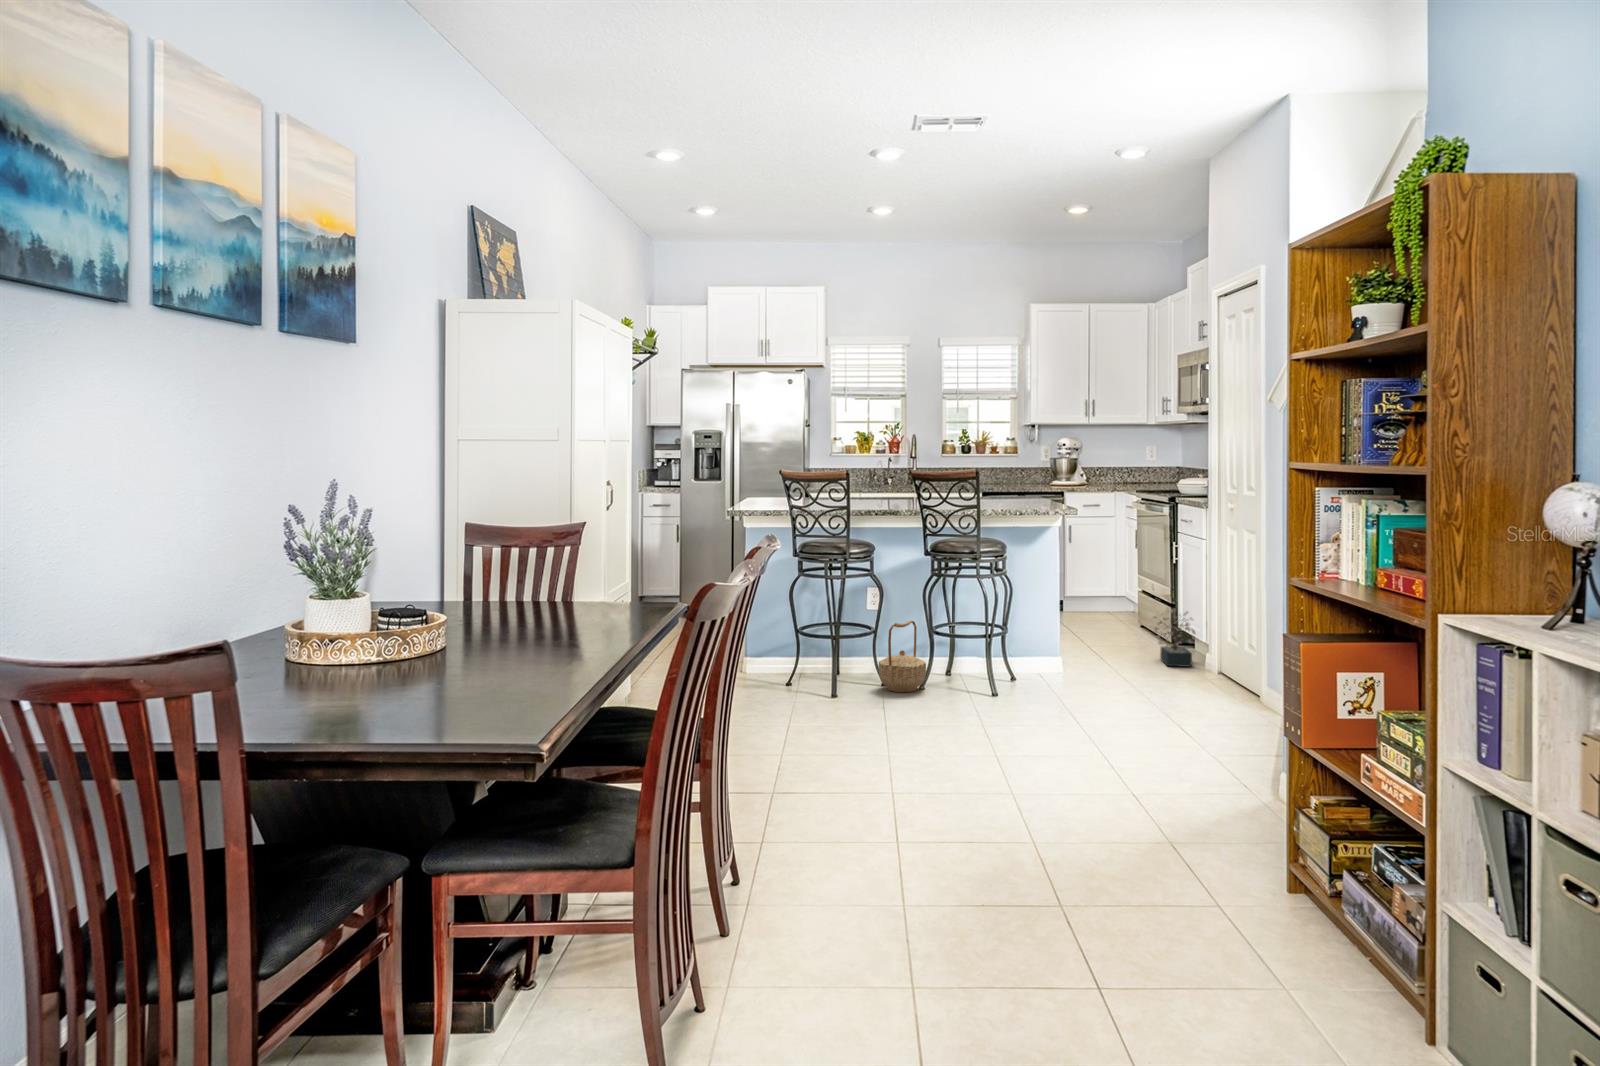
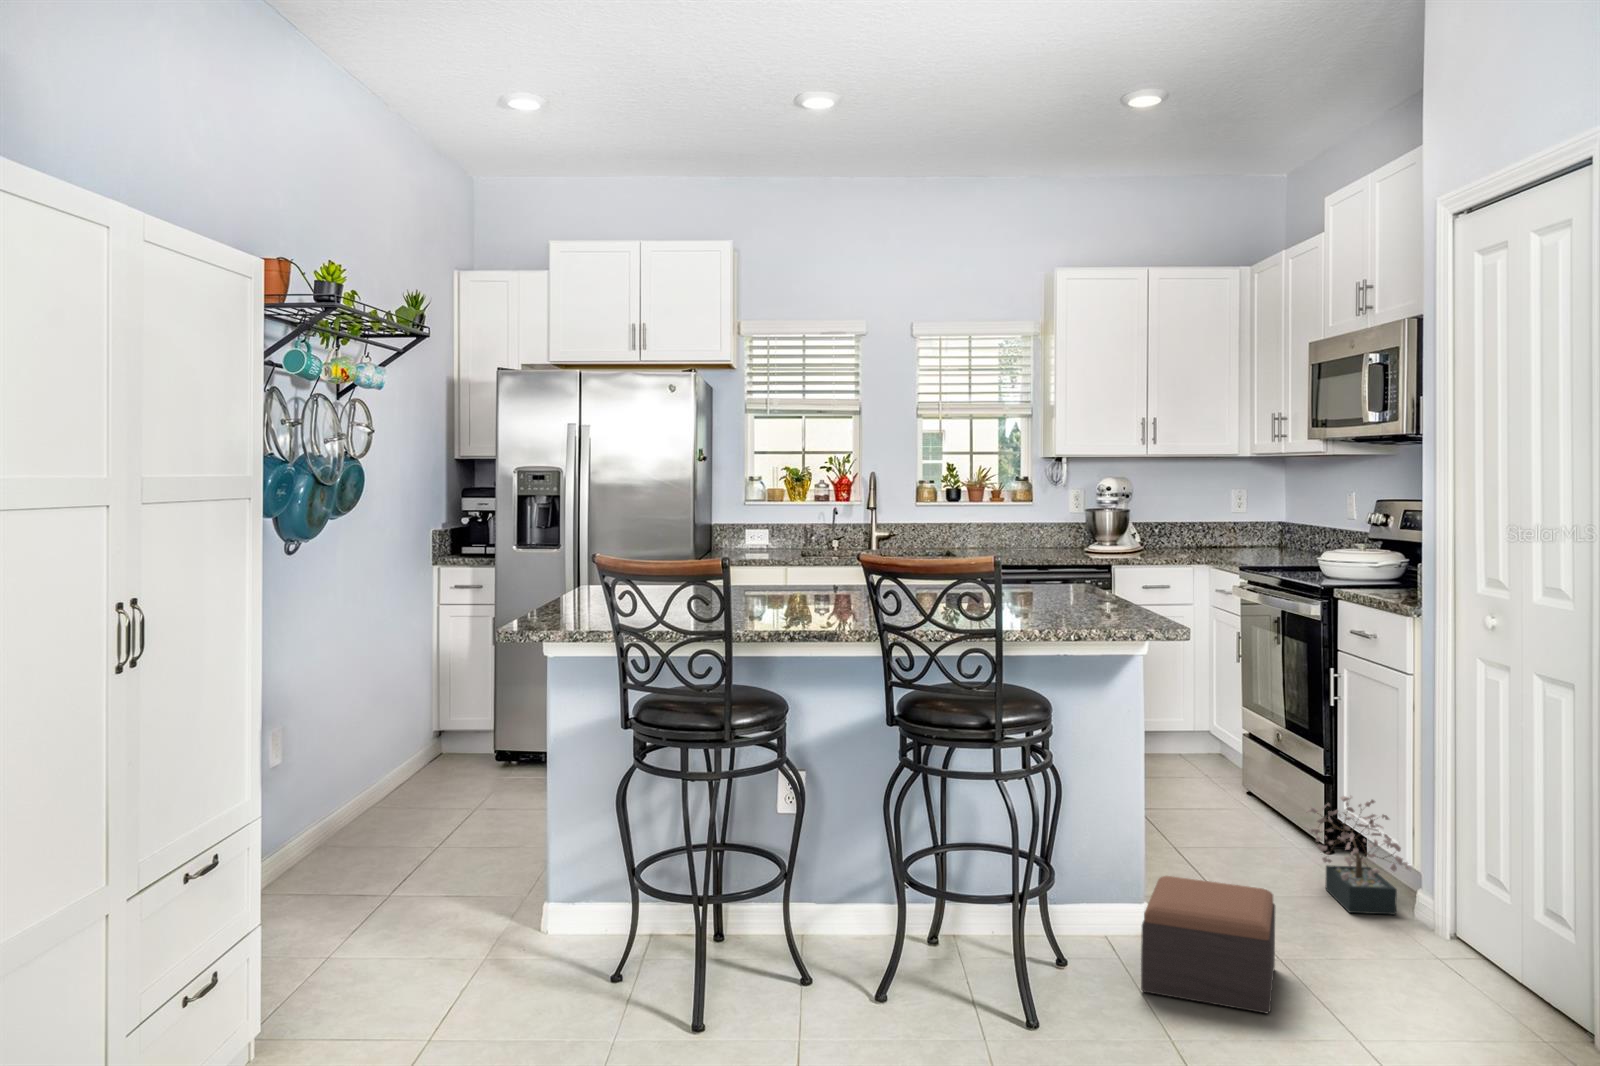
basket: present [879,620,926,692] -> none [796,856,895,1019]
footstool: none [1047,638,1117,692] -> present [1141,876,1275,1014]

